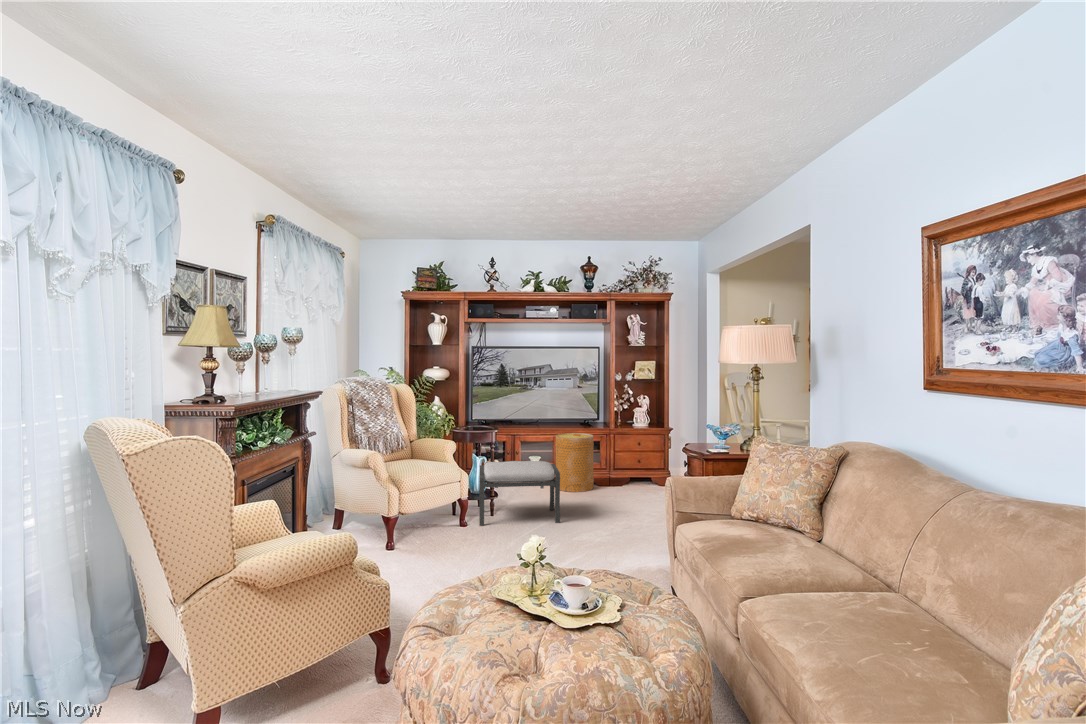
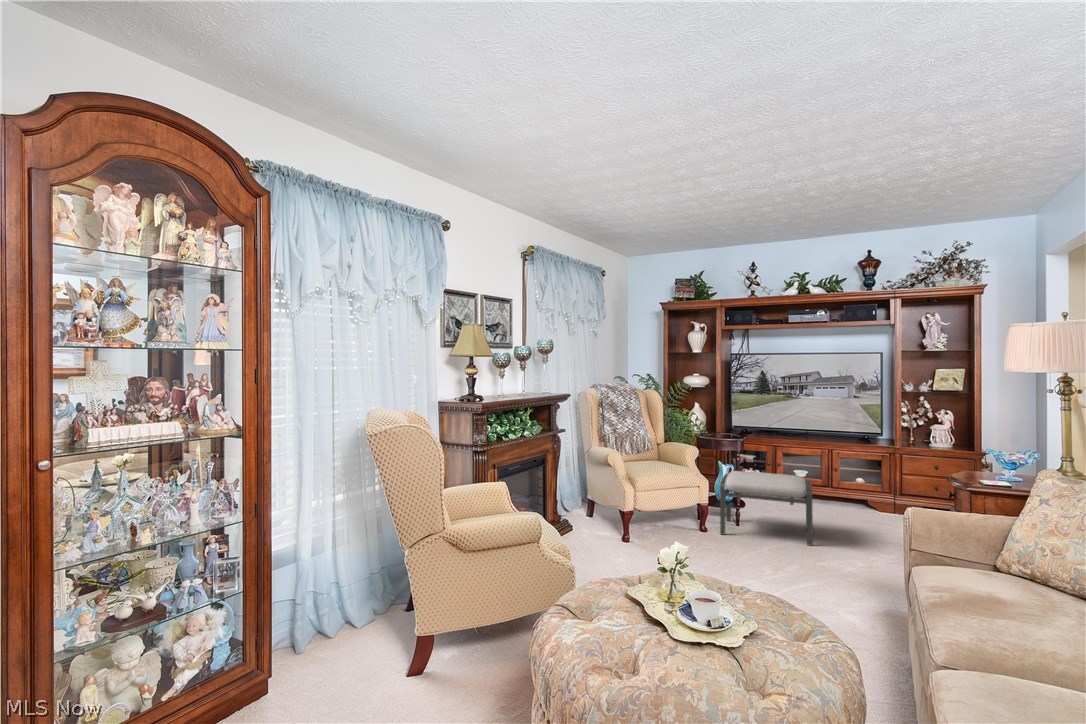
basket: present [555,433,594,492] -> none [822,448,872,515]

